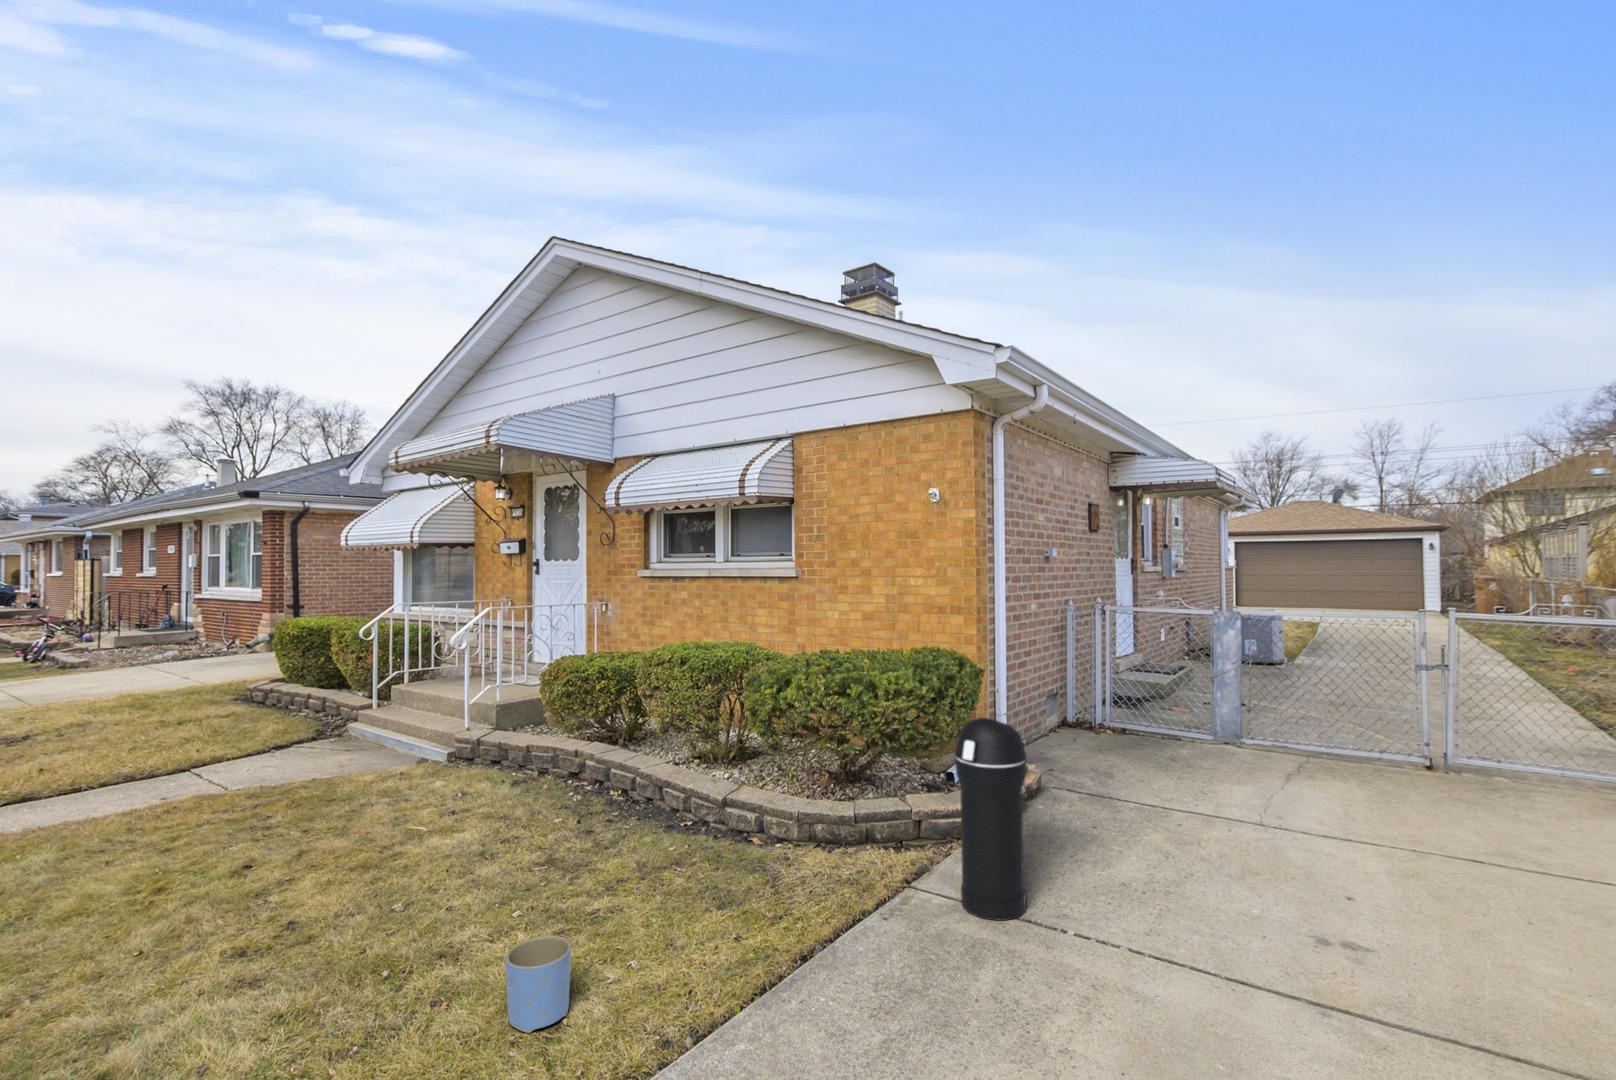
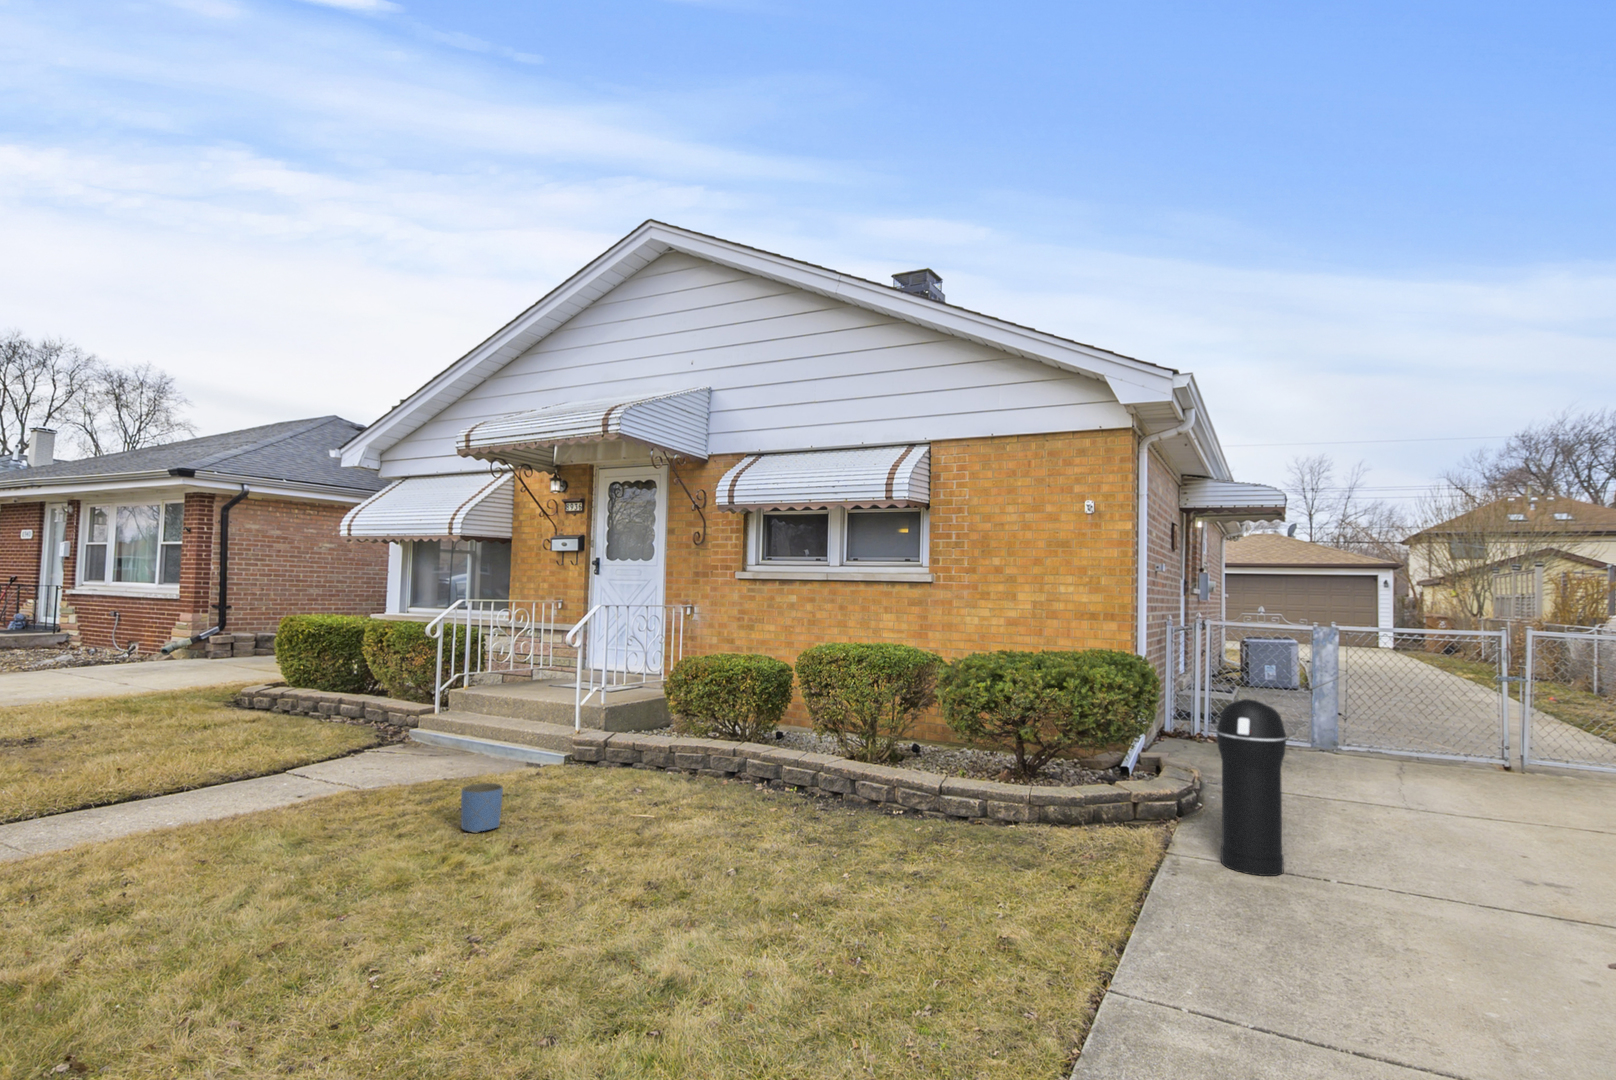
planter: present [505,936,571,1033] -> present [461,783,503,833]

